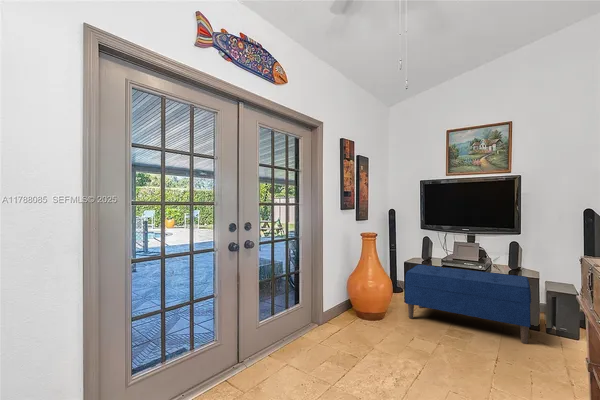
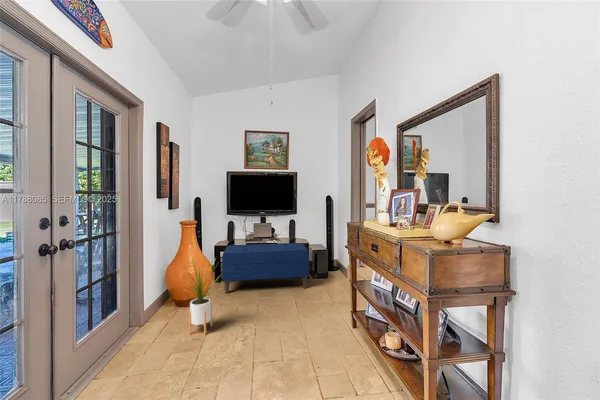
house plant: none [347,265,390,353] -> present [185,259,212,334]

